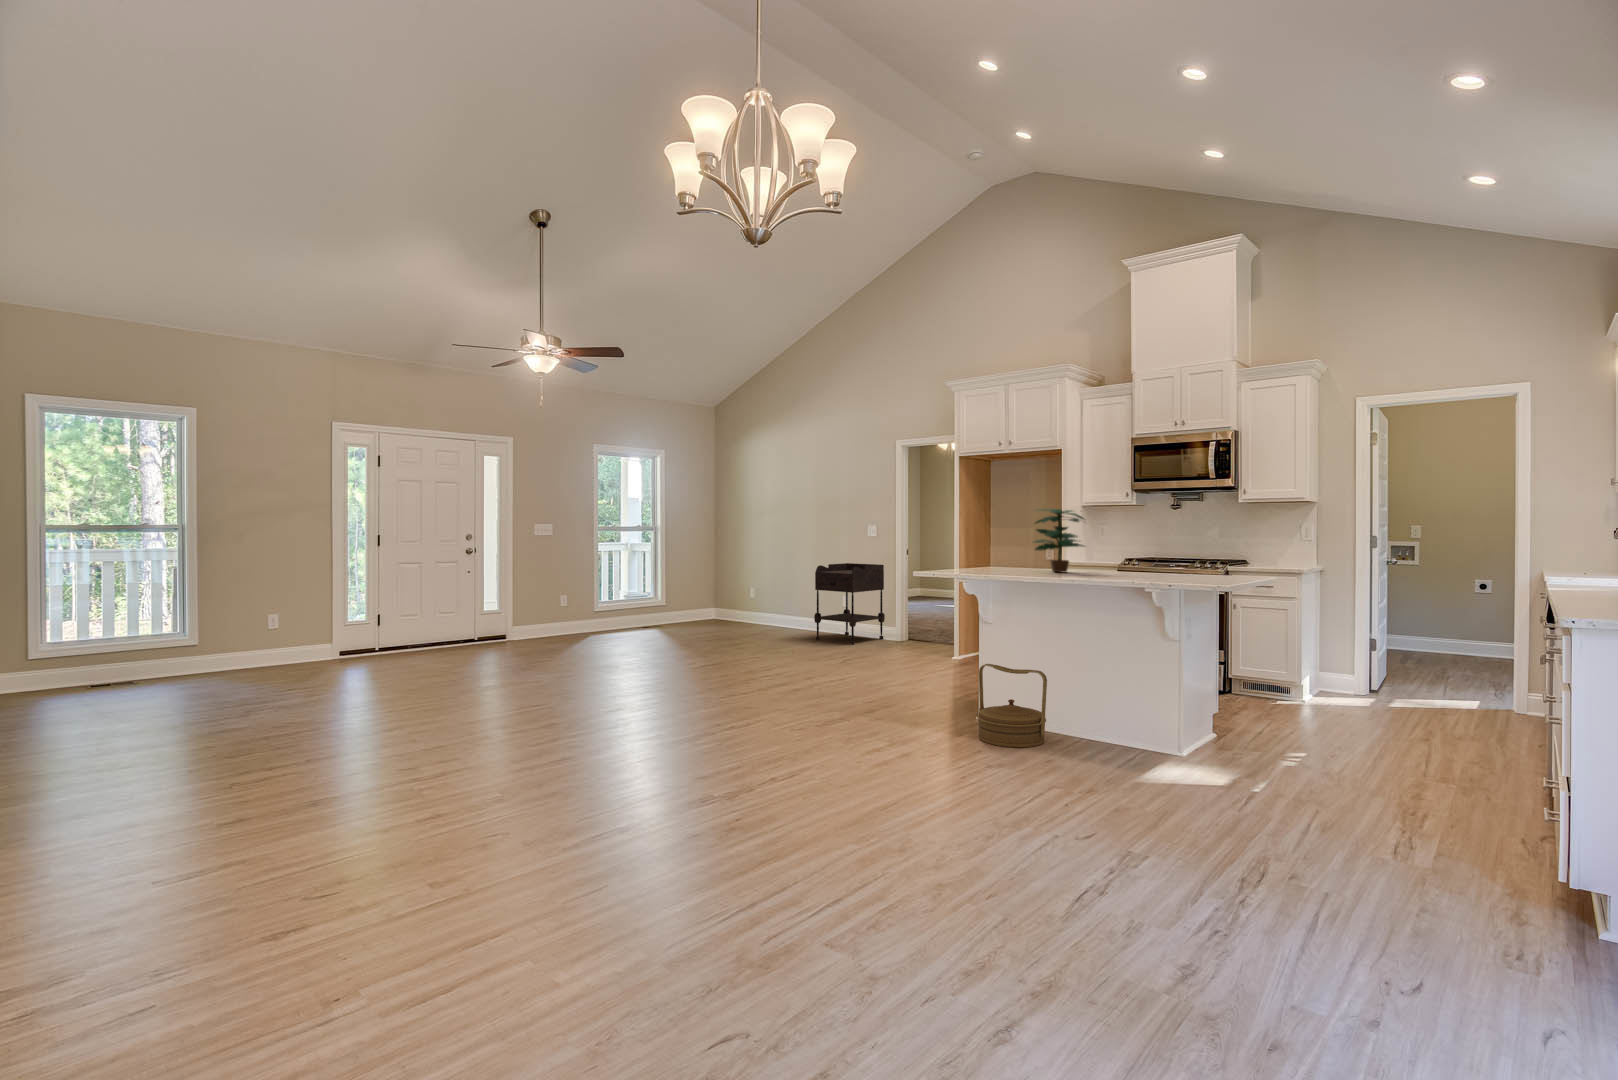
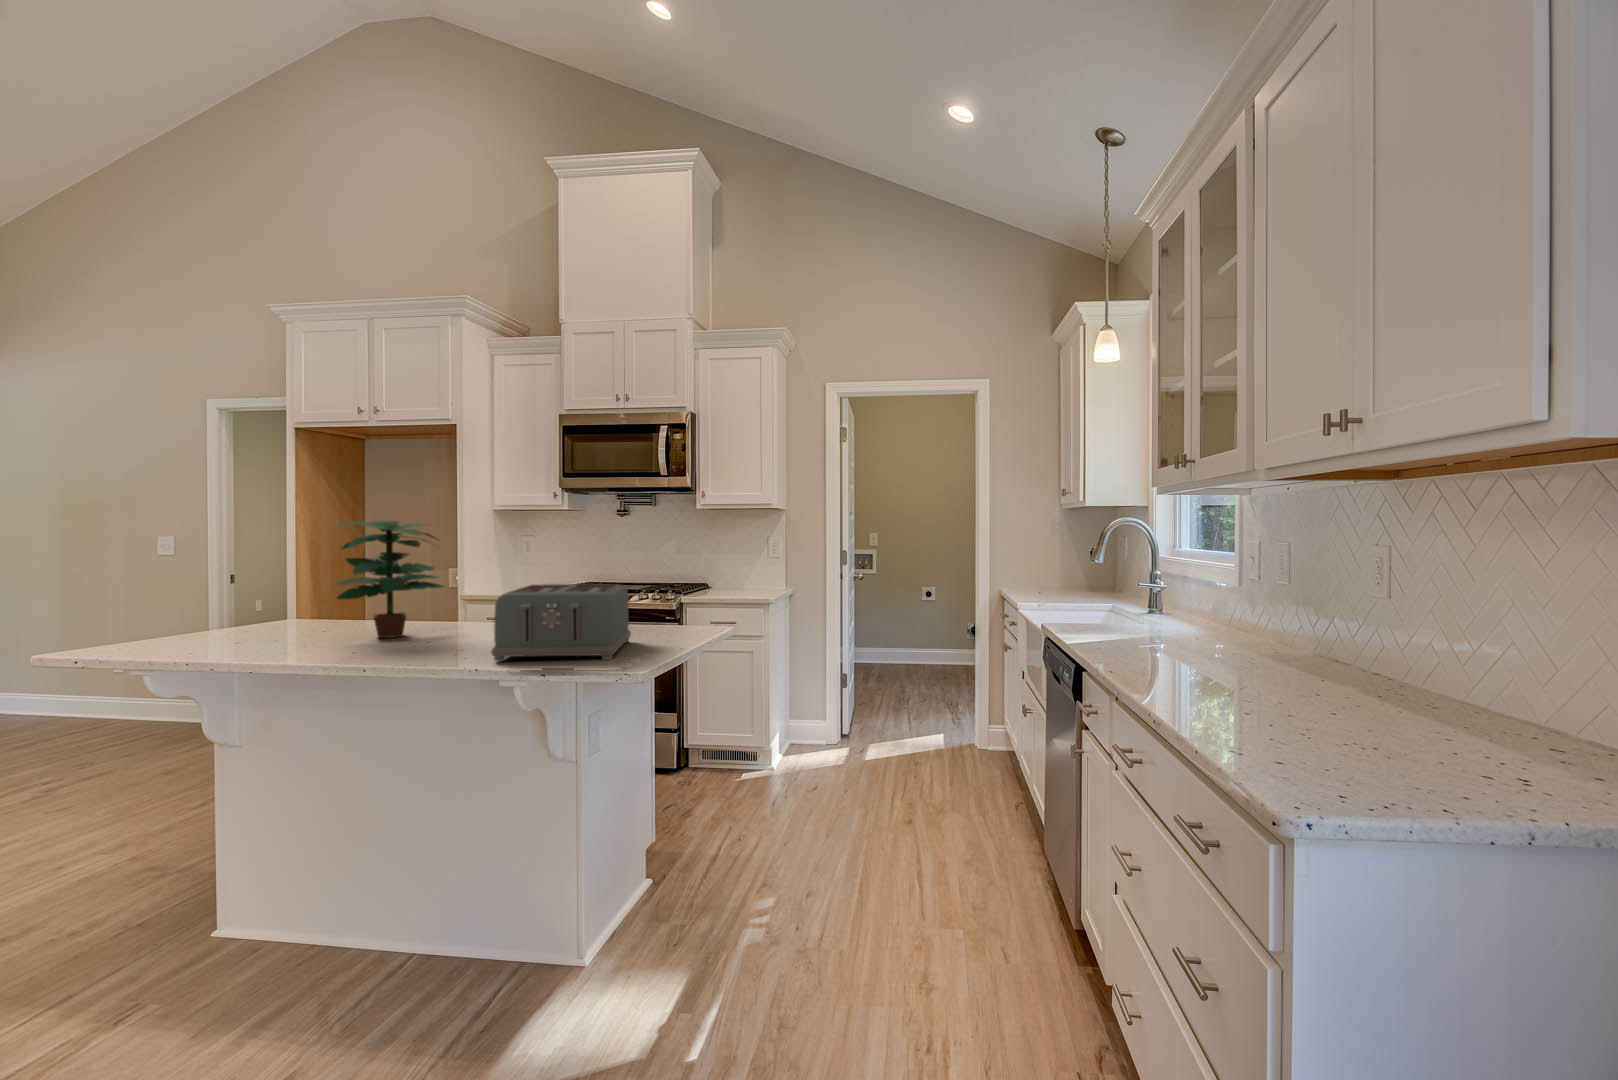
toaster: none [1137,541,1210,580] -> present [491,584,631,661]
side table: present [814,563,885,644] -> none [45,598,198,739]
woven basket: present [977,664,1047,748] -> none [169,845,337,1038]

